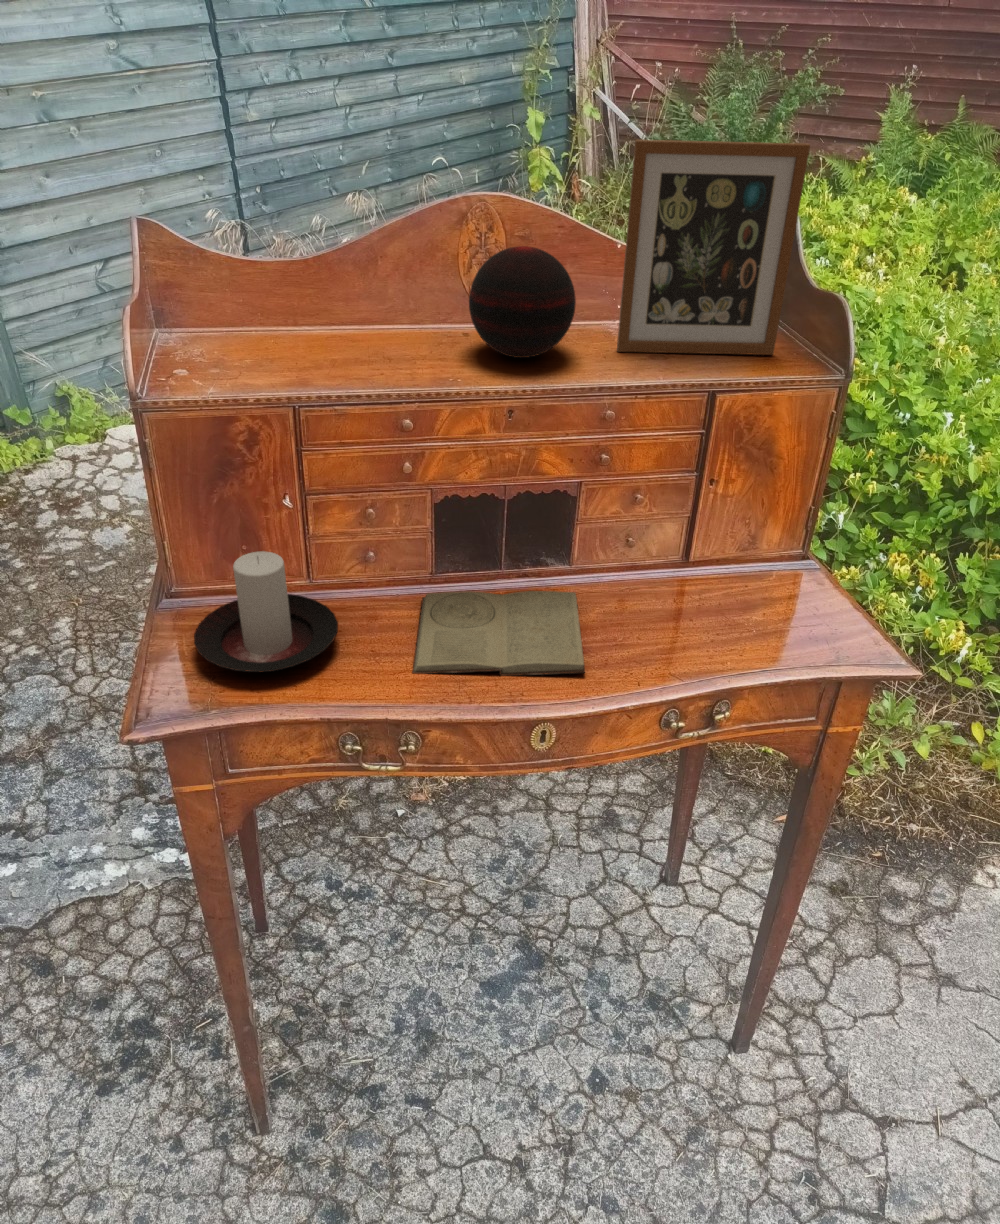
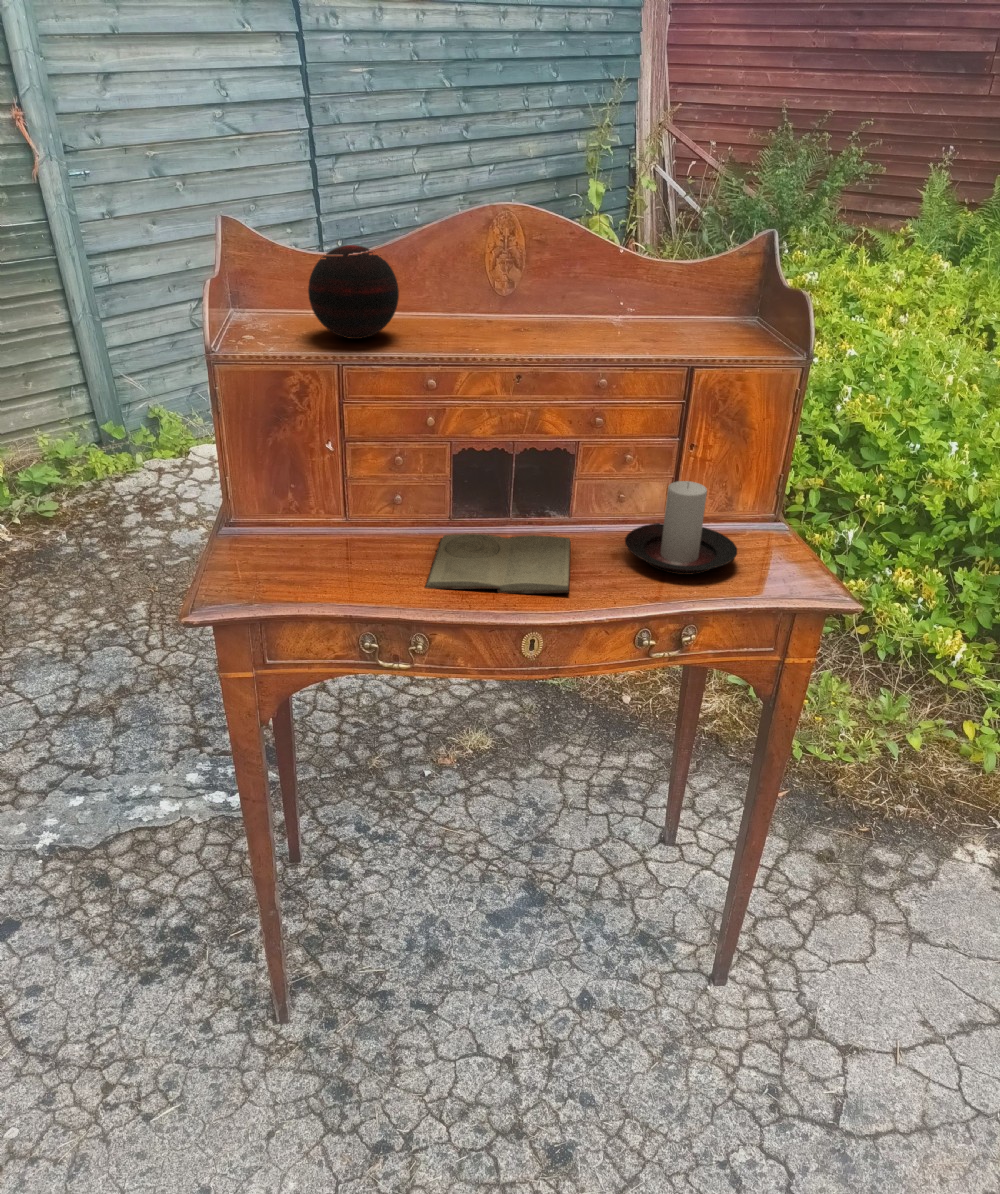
picture frame: present [617,139,810,355] -> none [613,164,772,346]
decorative orb: present [469,246,576,358] -> present [308,245,399,339]
candle holder: present [194,551,338,673] -> present [625,481,737,575]

